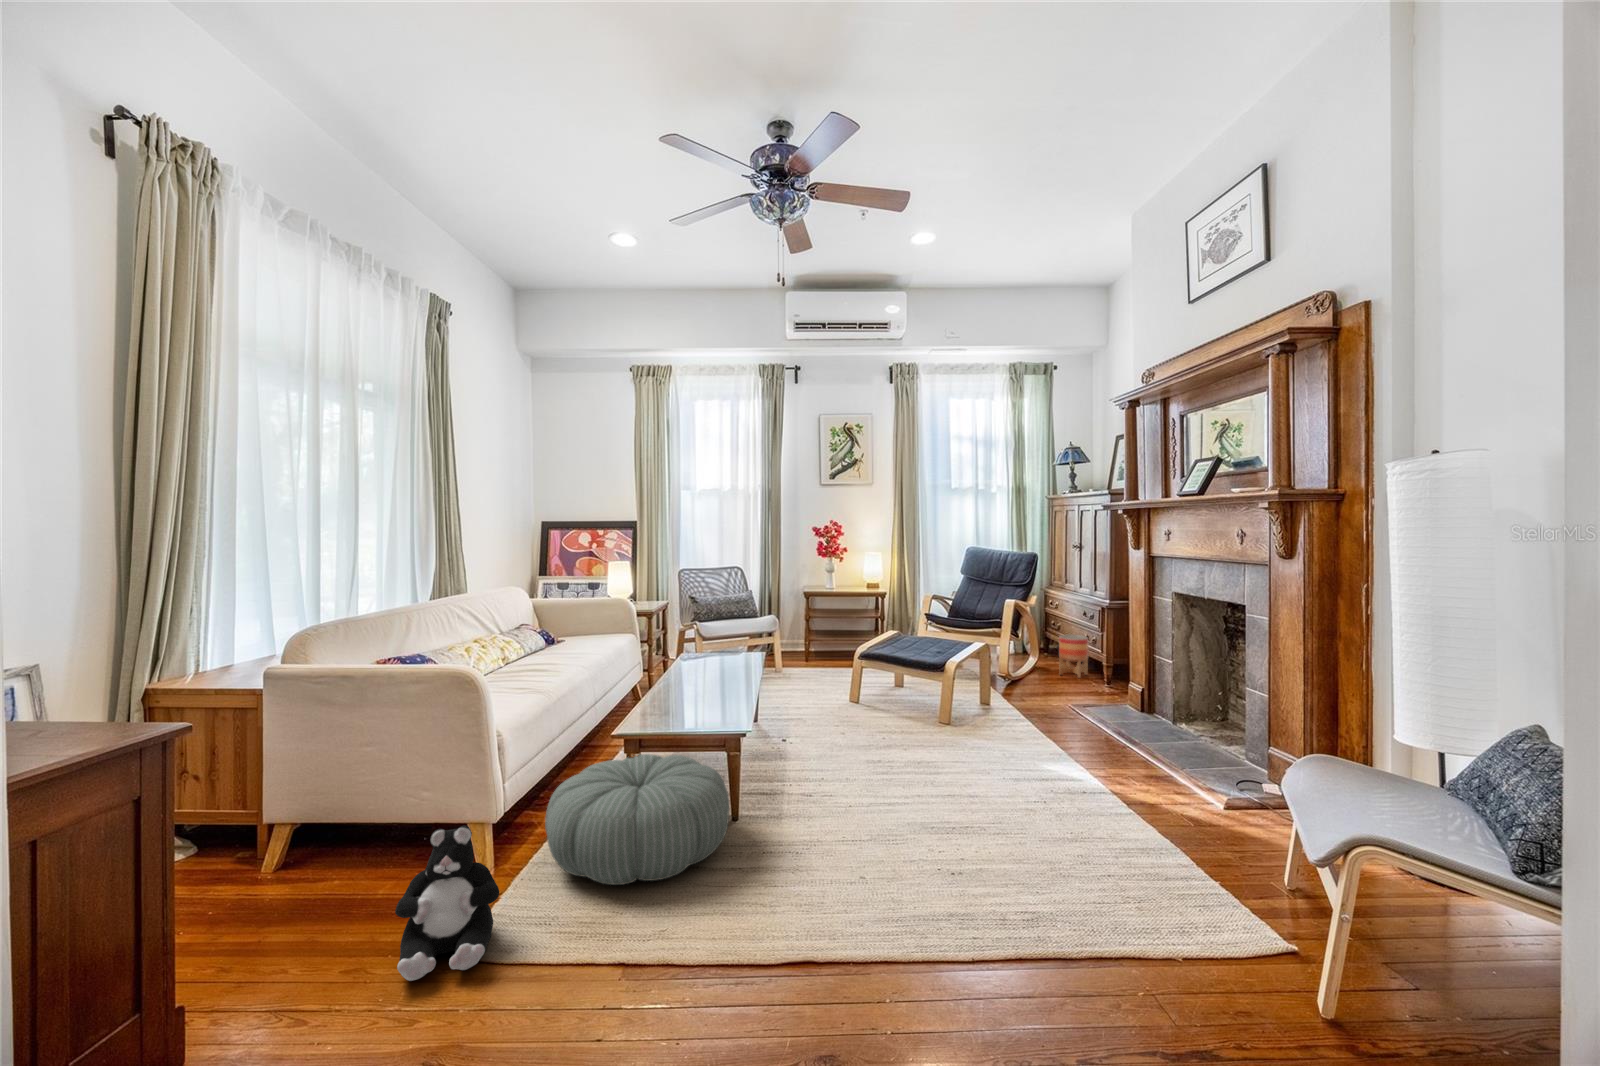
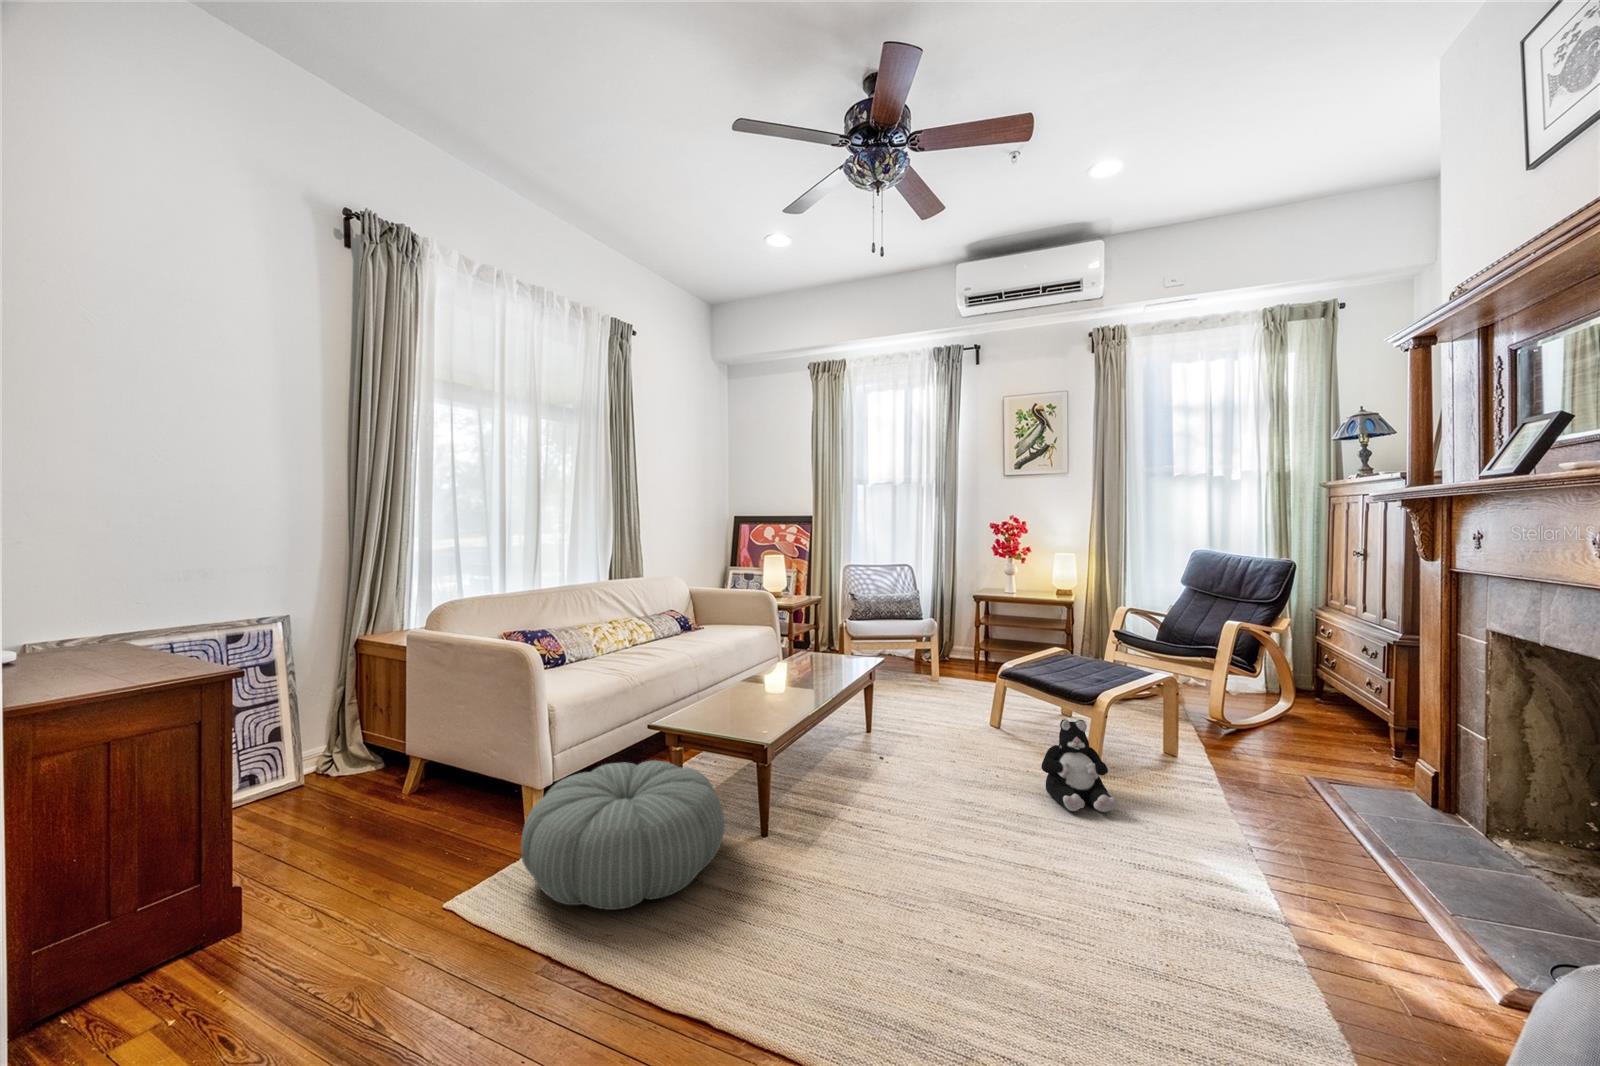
planter: present [1059,635,1088,678] -> none [1314,674,1365,737]
plush toy: present [395,825,499,981] -> present [1041,719,1117,812]

